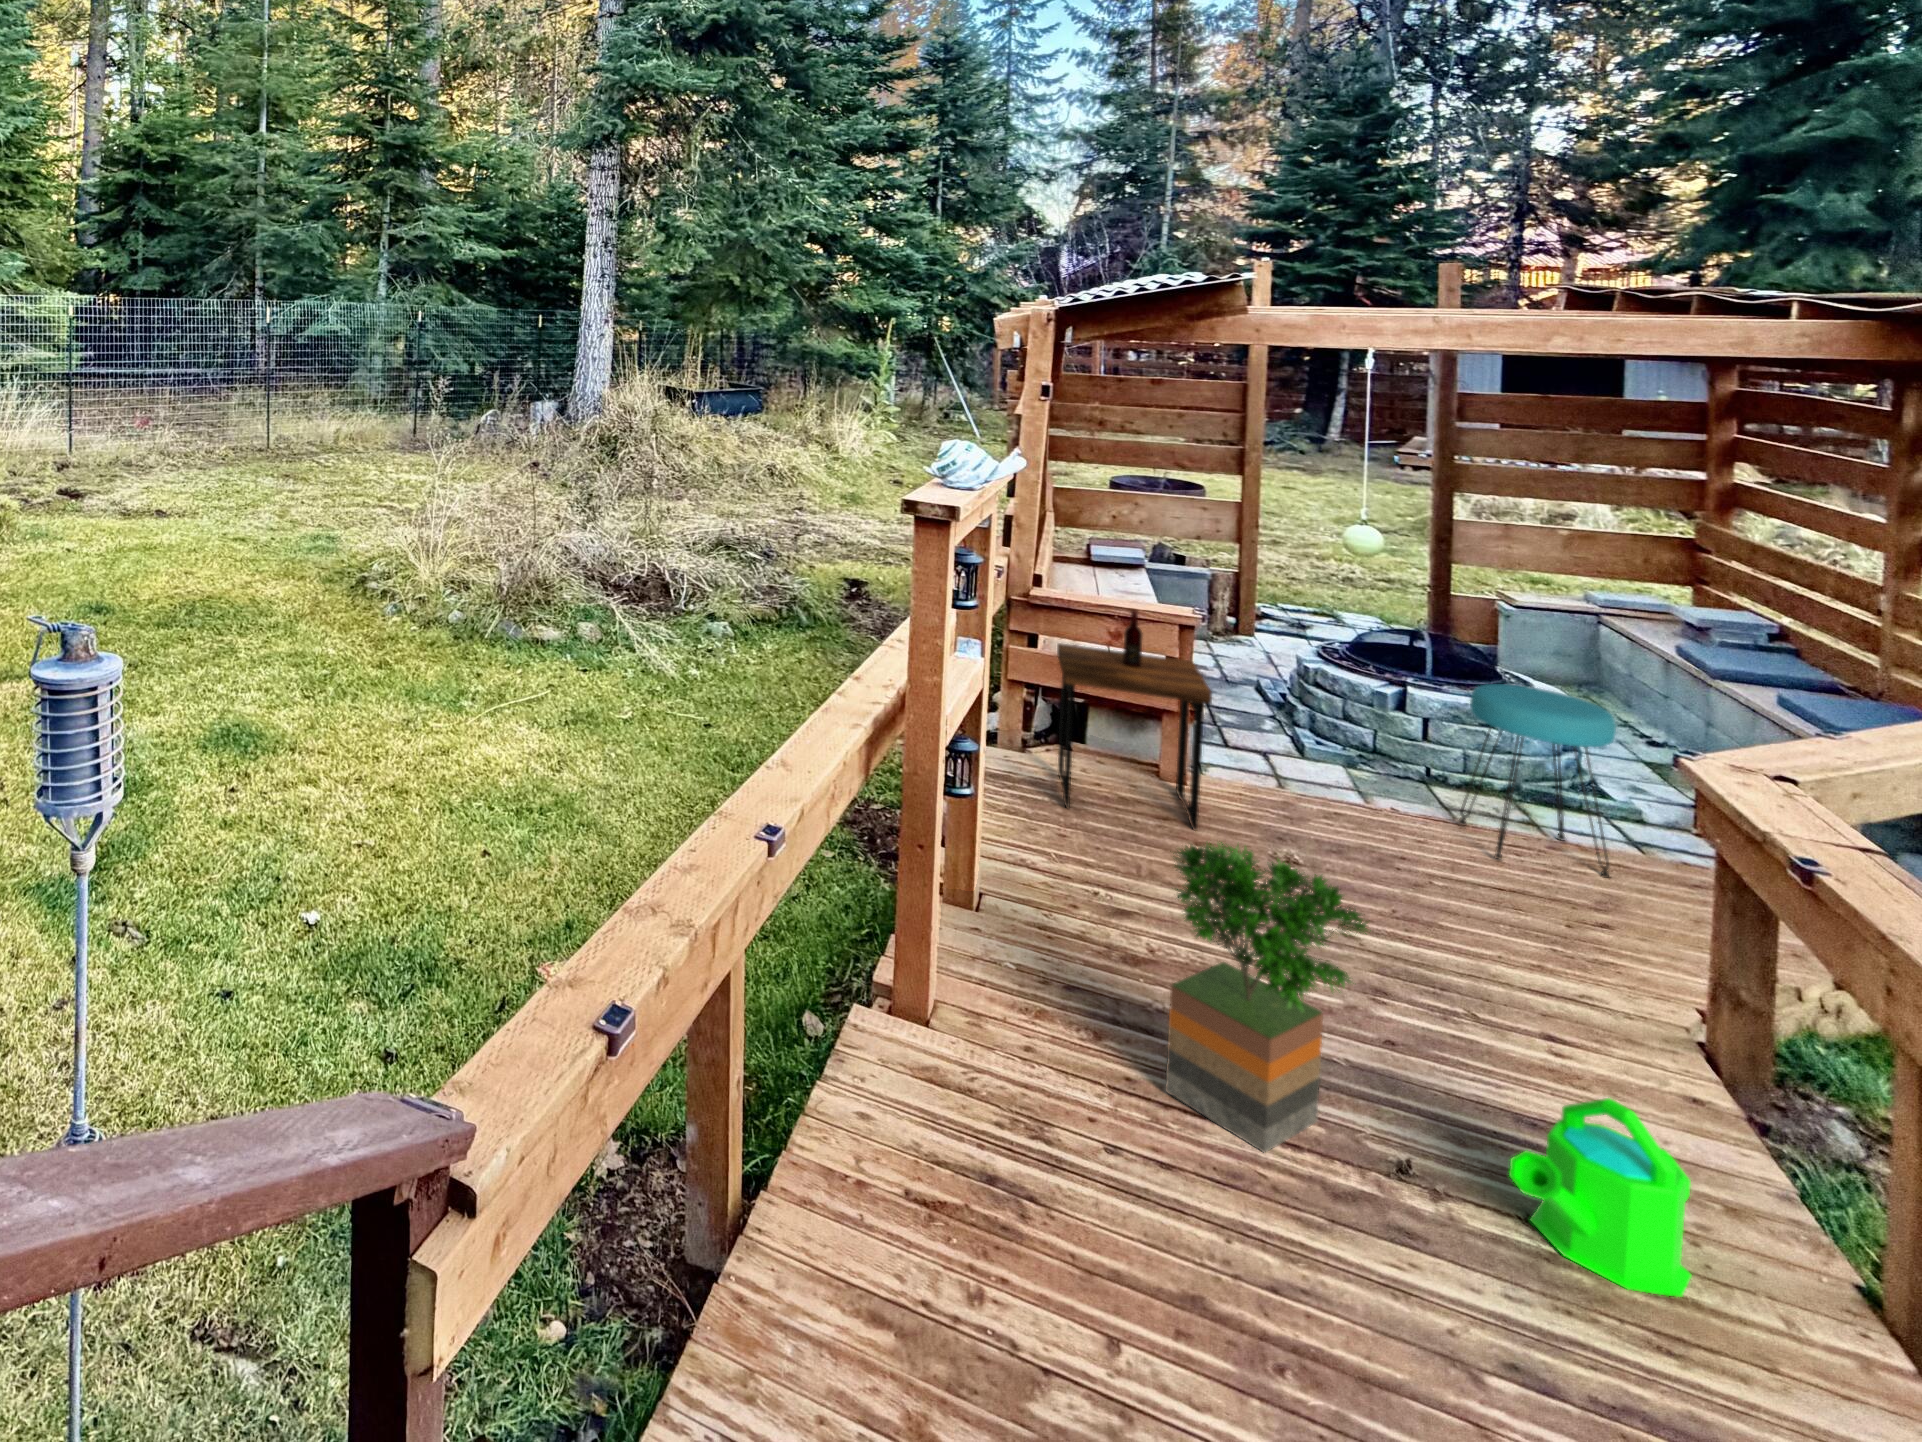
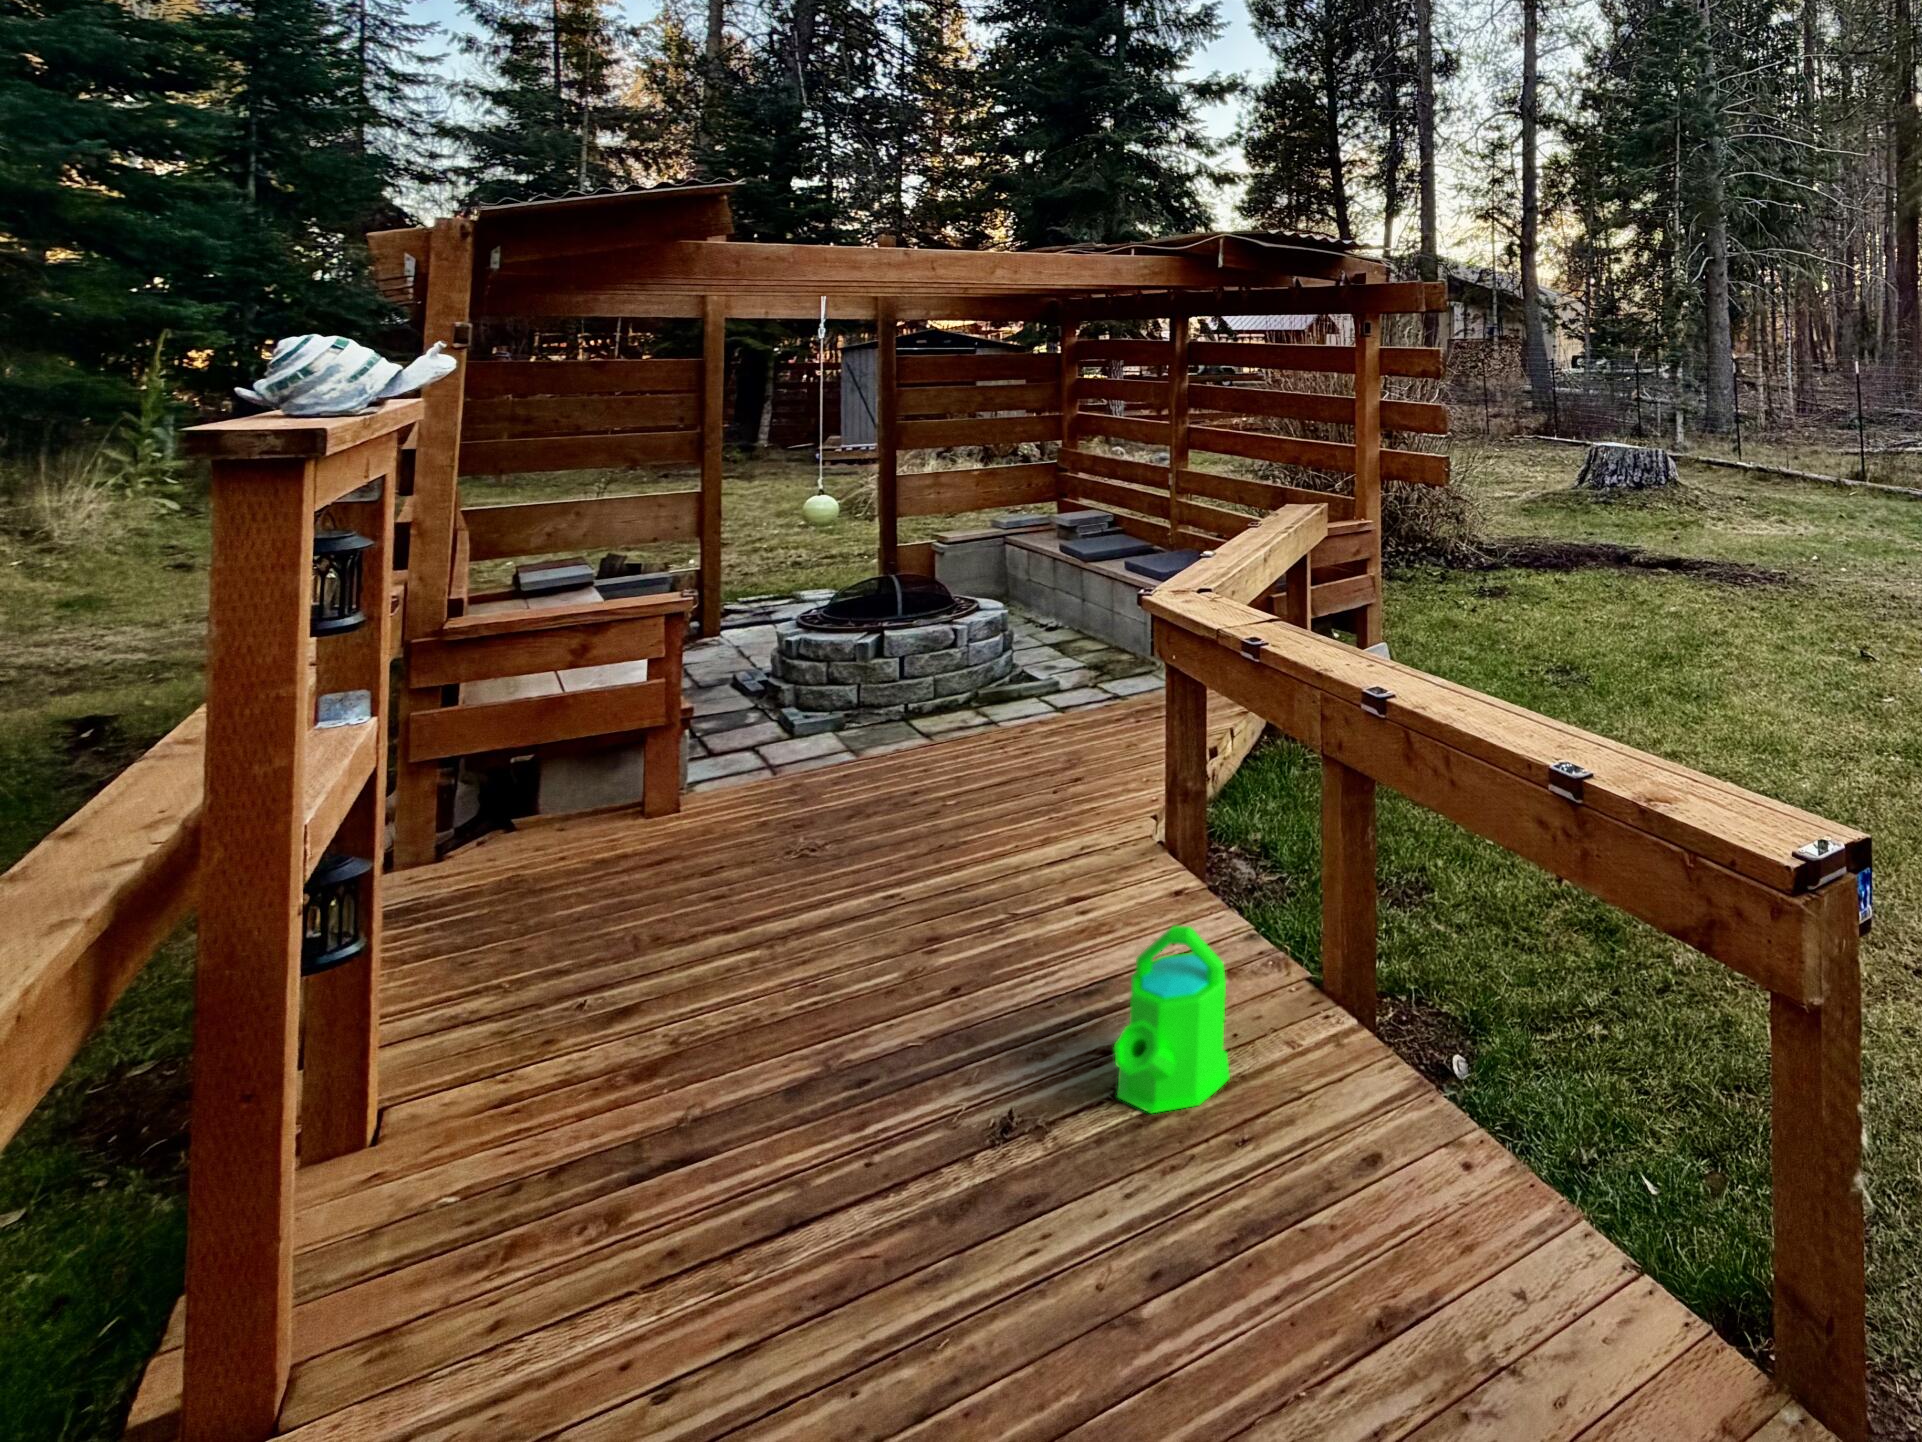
side table: present [1057,610,1212,830] -> none [482,612,715,920]
stool: present [1458,684,1616,878] -> none [944,592,1061,761]
potted tree: present [1165,842,1371,1153] -> none [723,831,972,1253]

